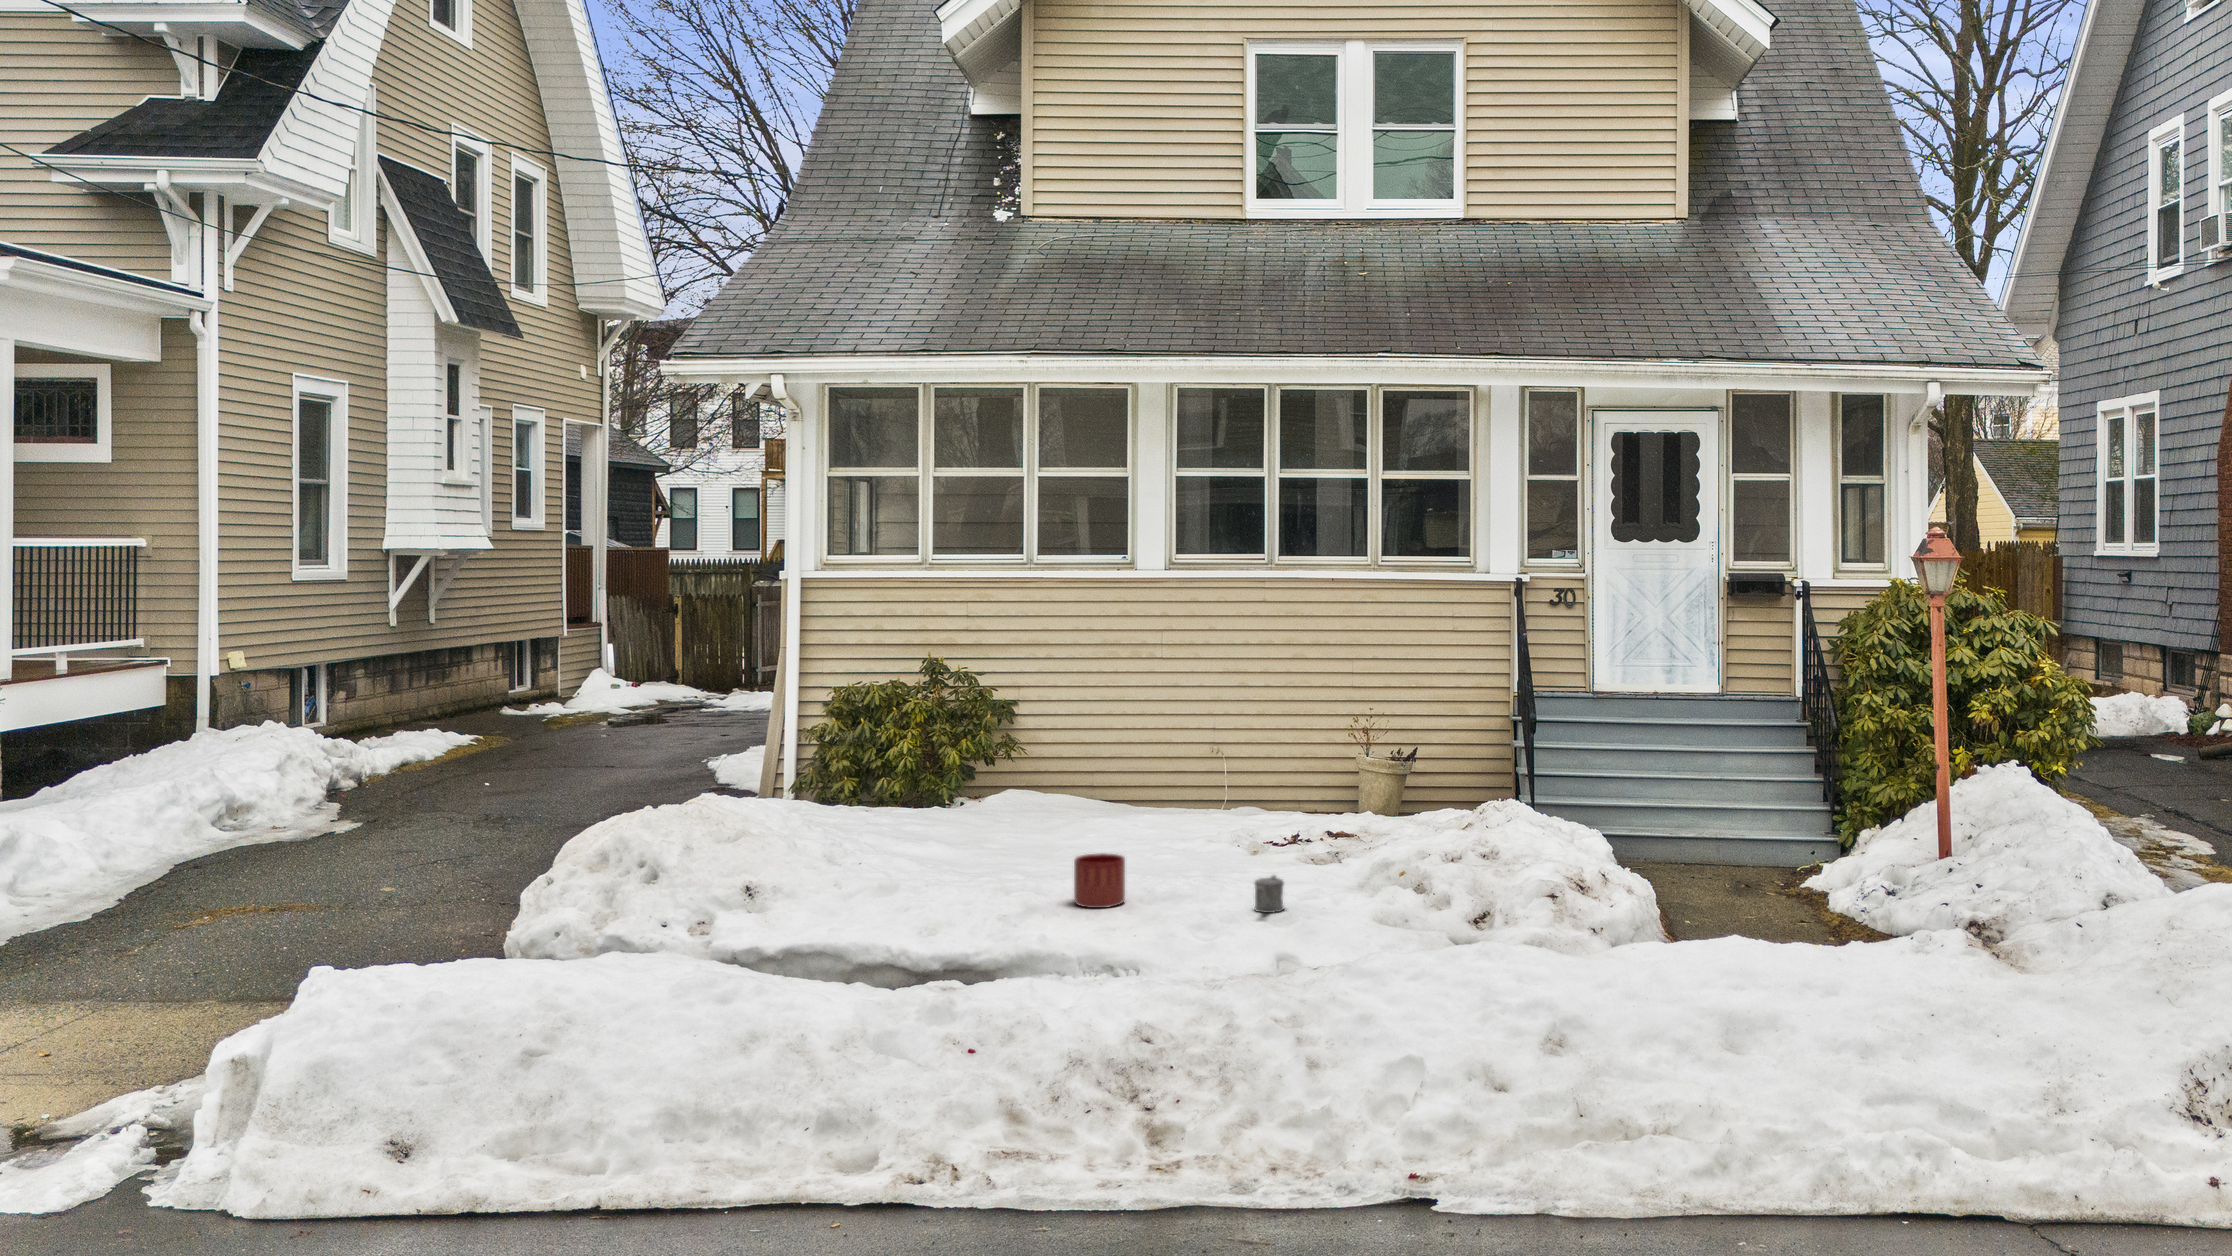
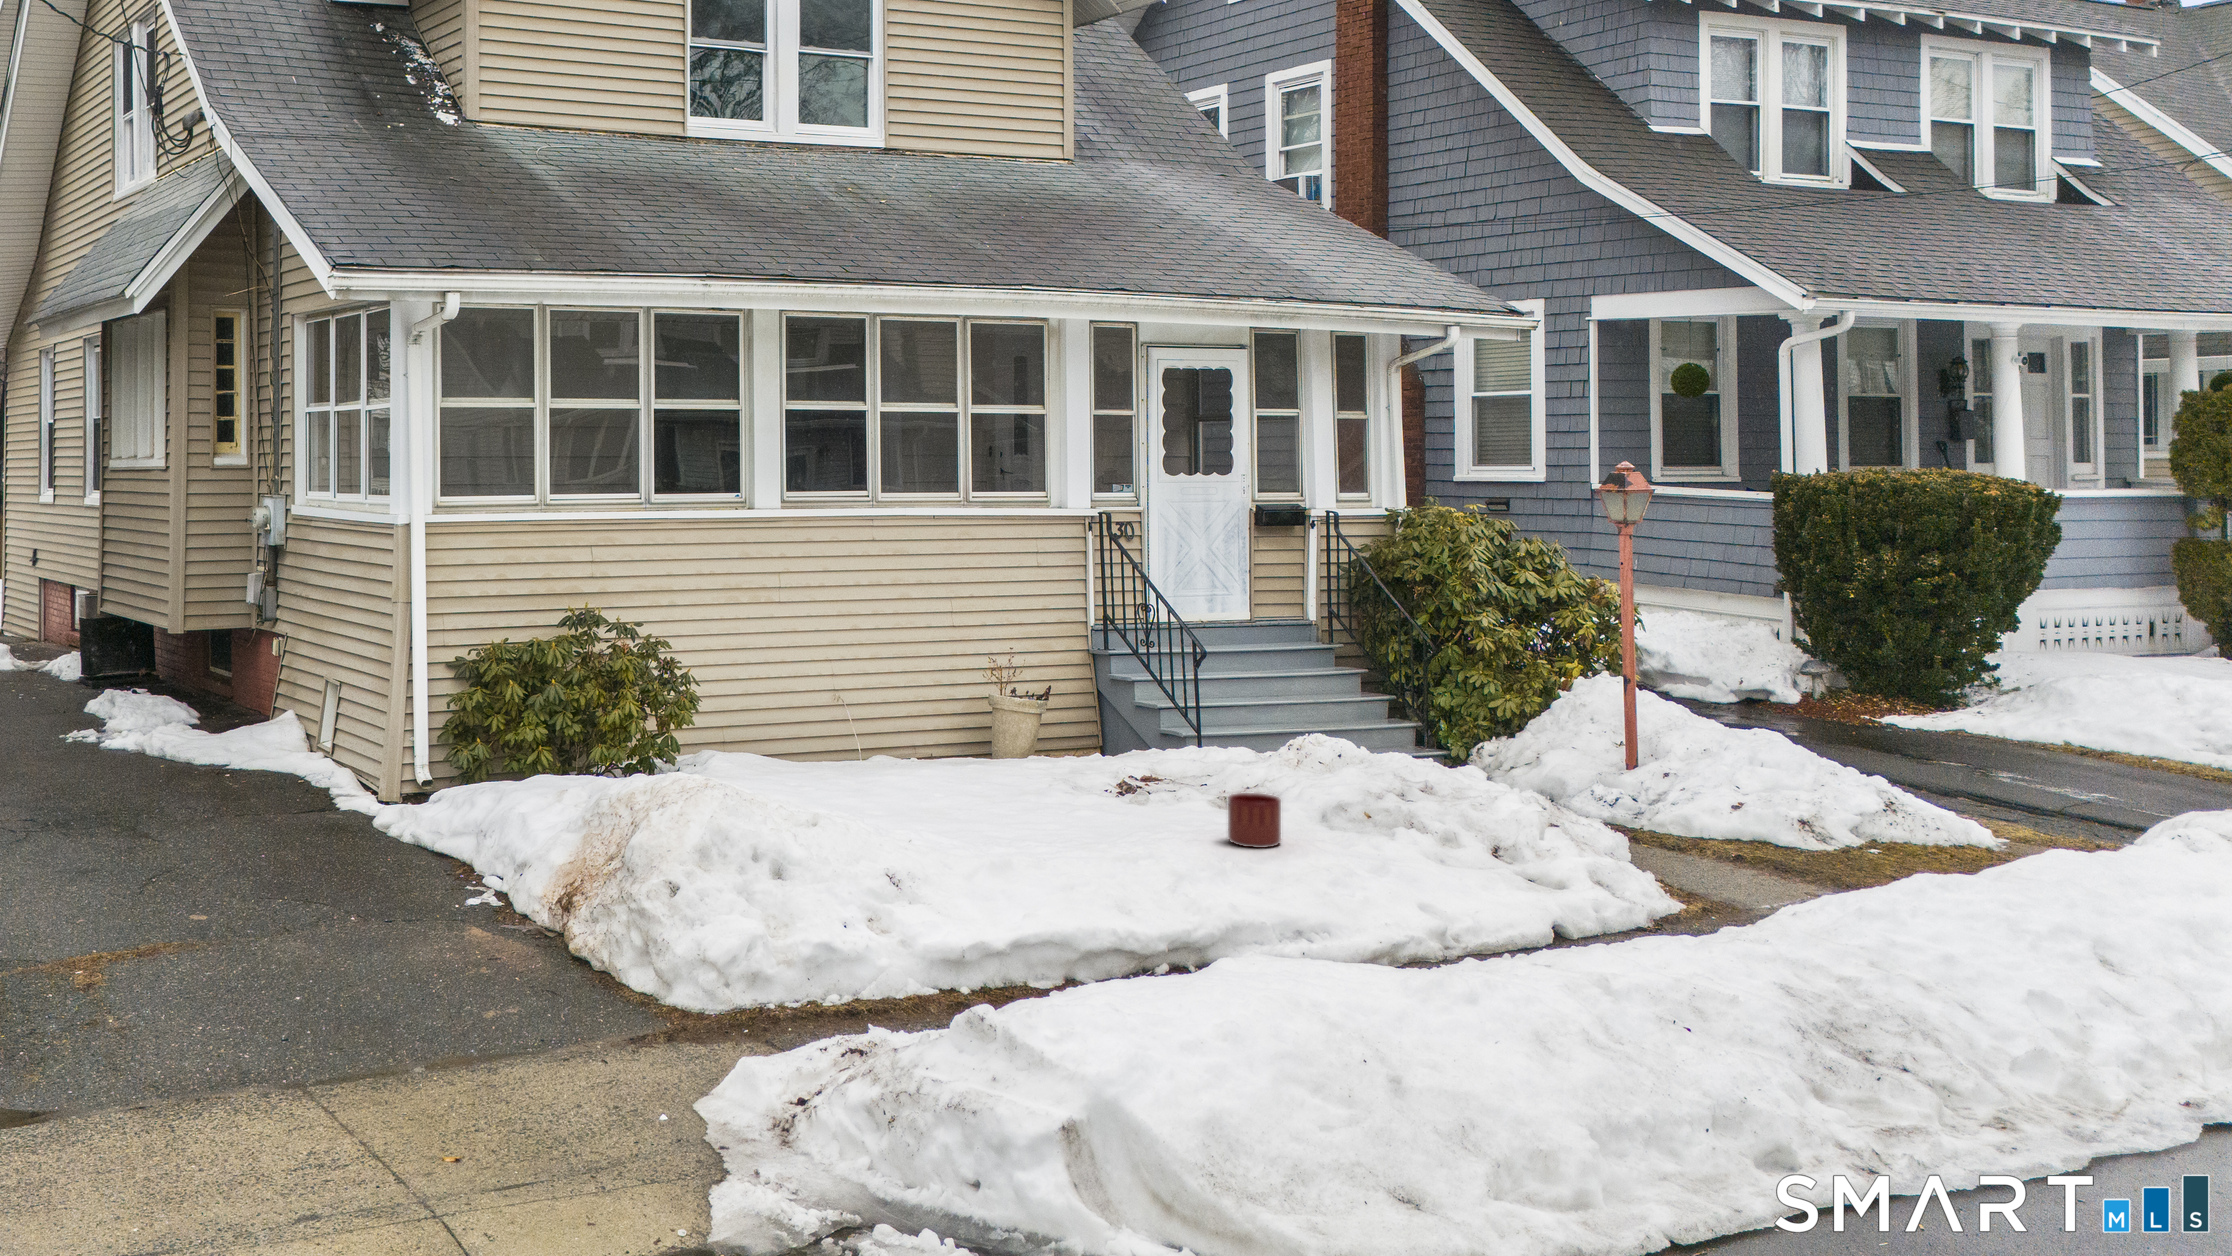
watering can: present [1255,875,1284,913] -> none [1392,800,1445,836]

